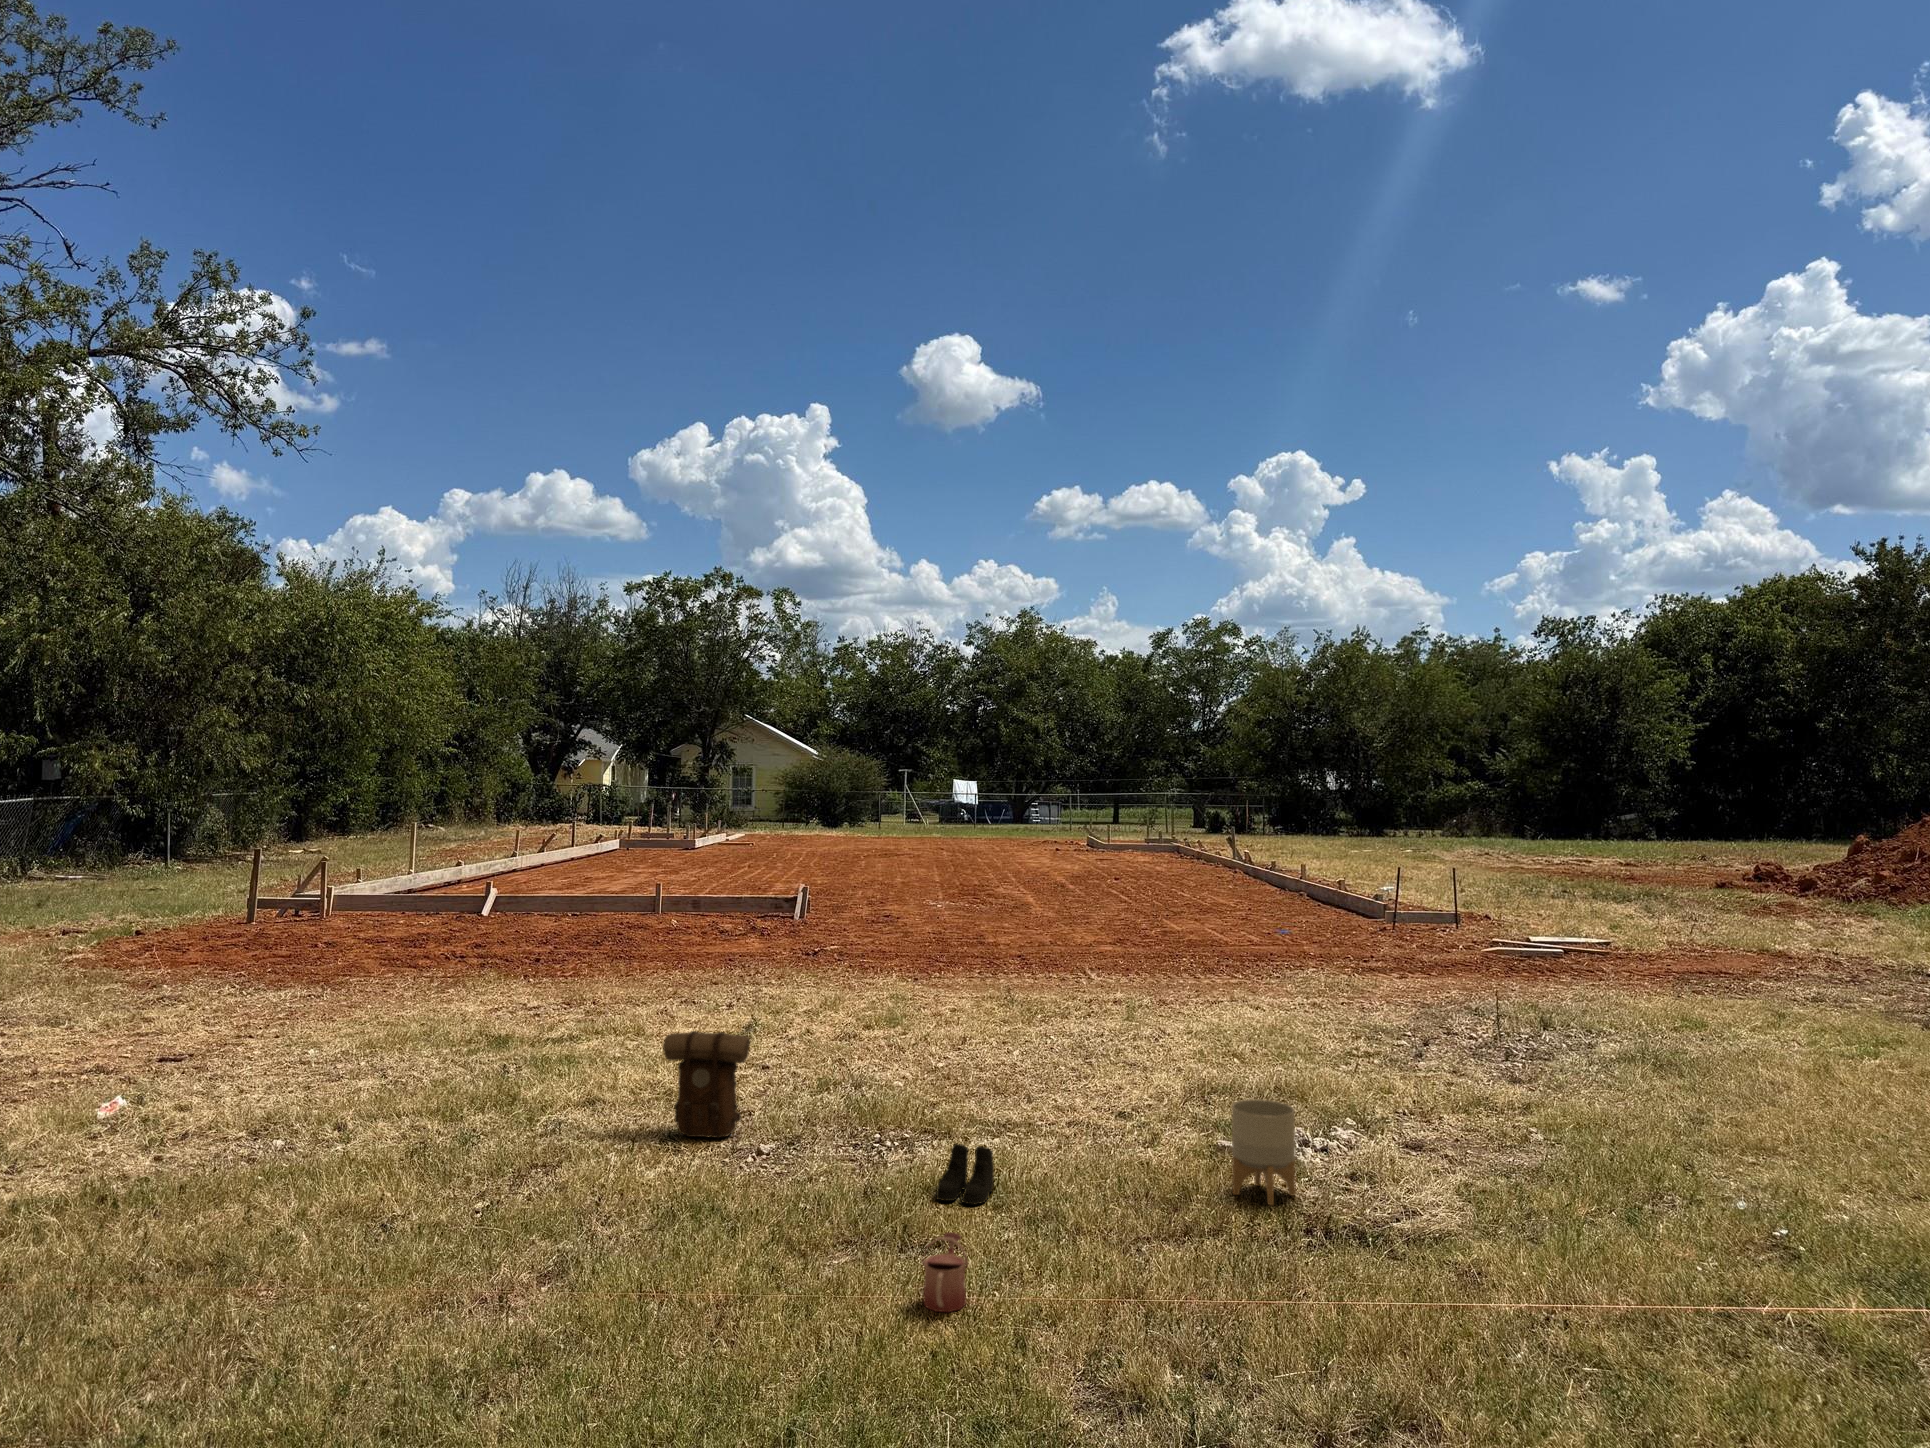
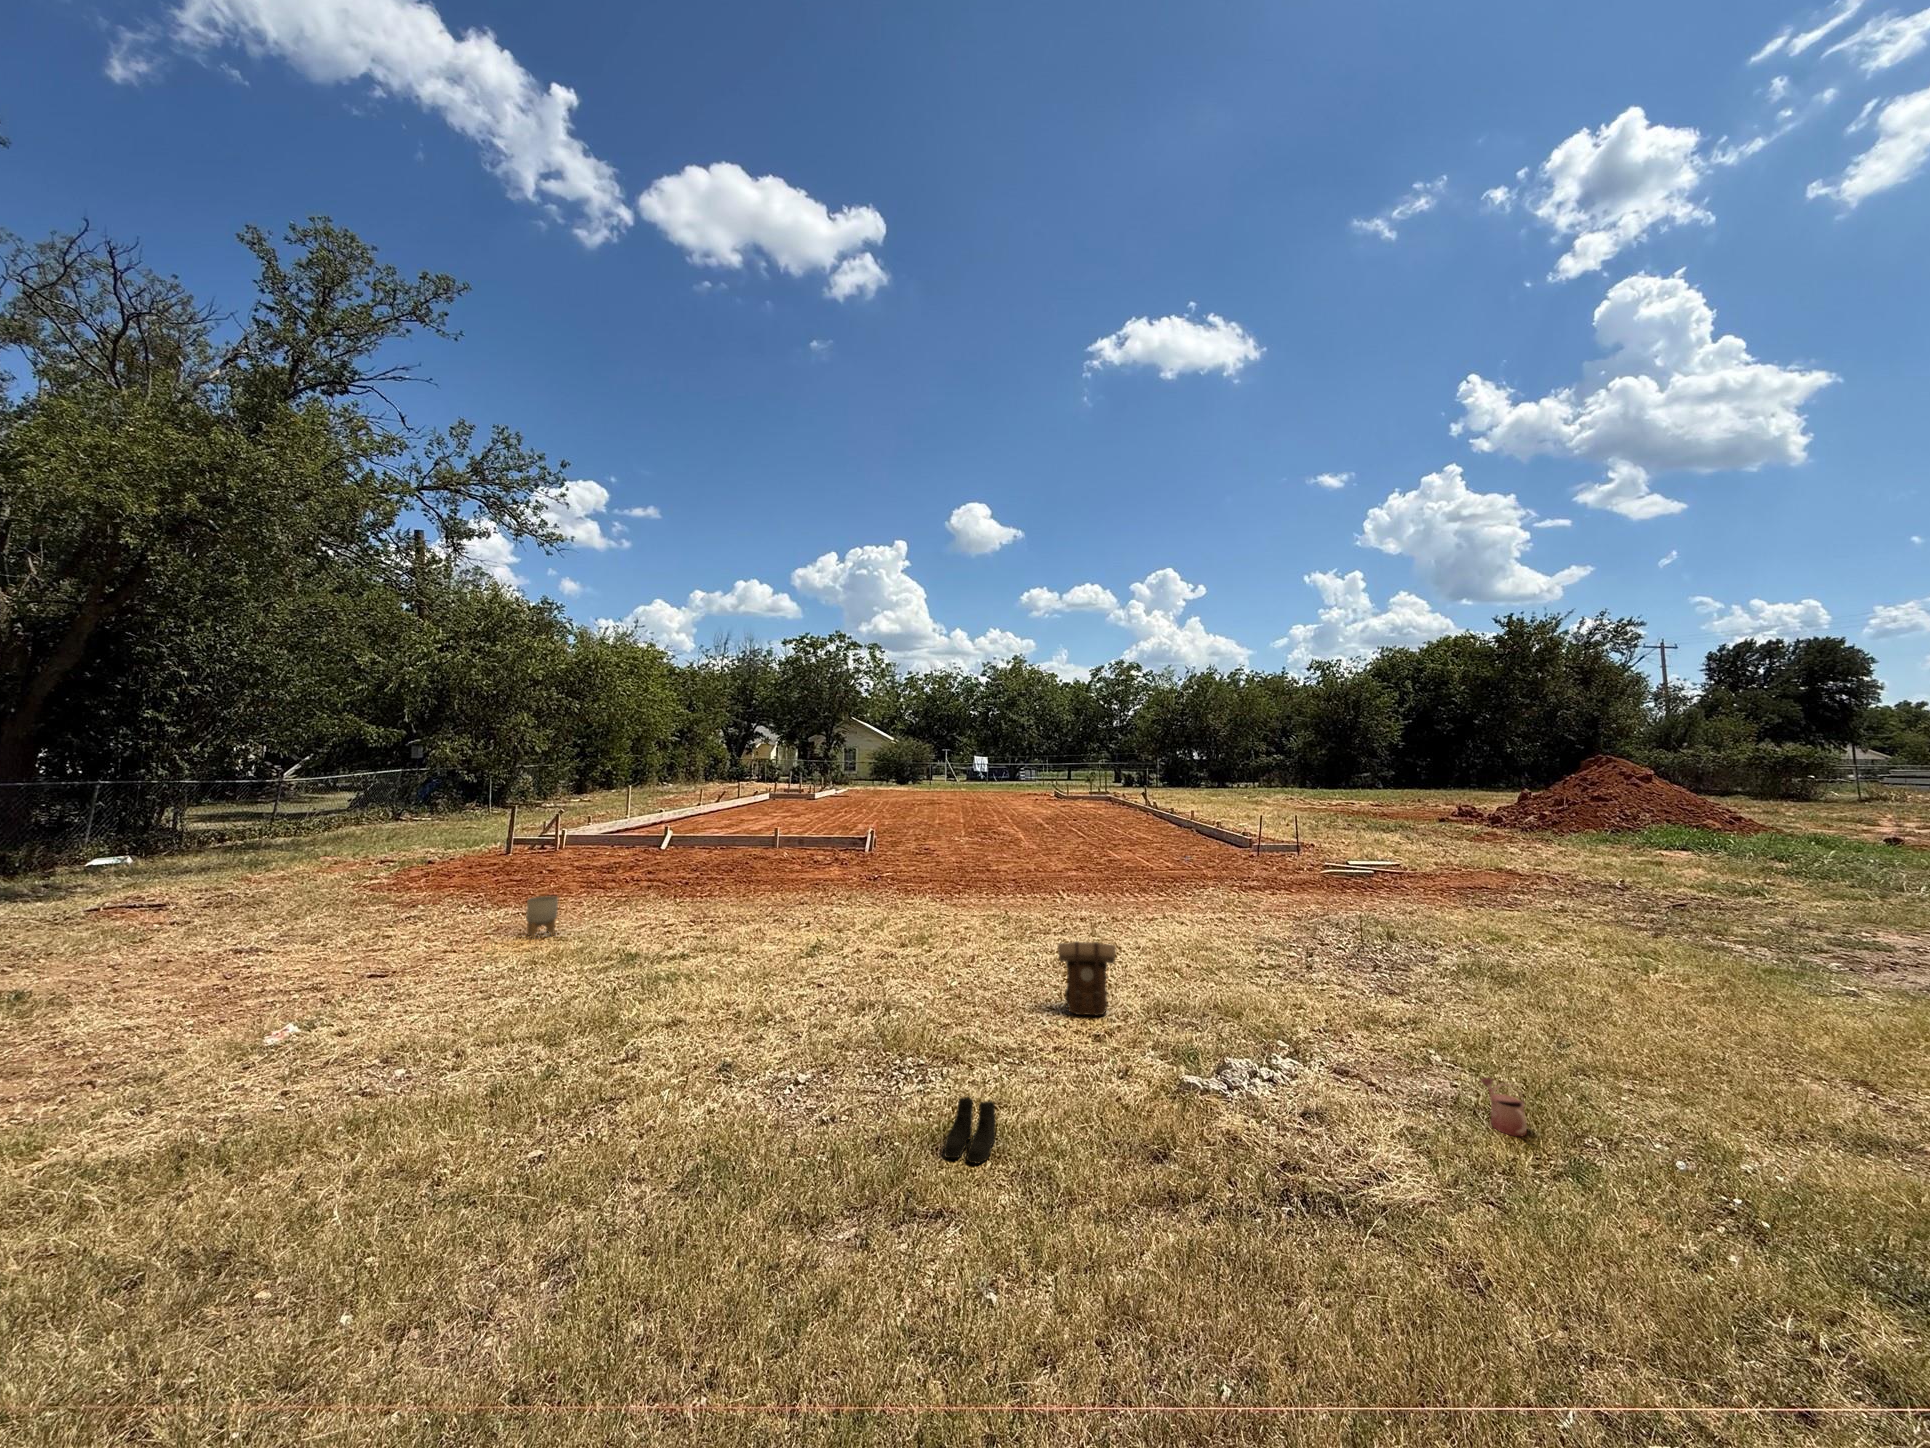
backpack: present [663,1031,750,1138] -> present [1058,941,1116,1016]
planter: present [1232,1099,1296,1205] -> present [526,896,558,939]
watering can: present [922,1232,969,1312] -> present [1480,1078,1527,1136]

